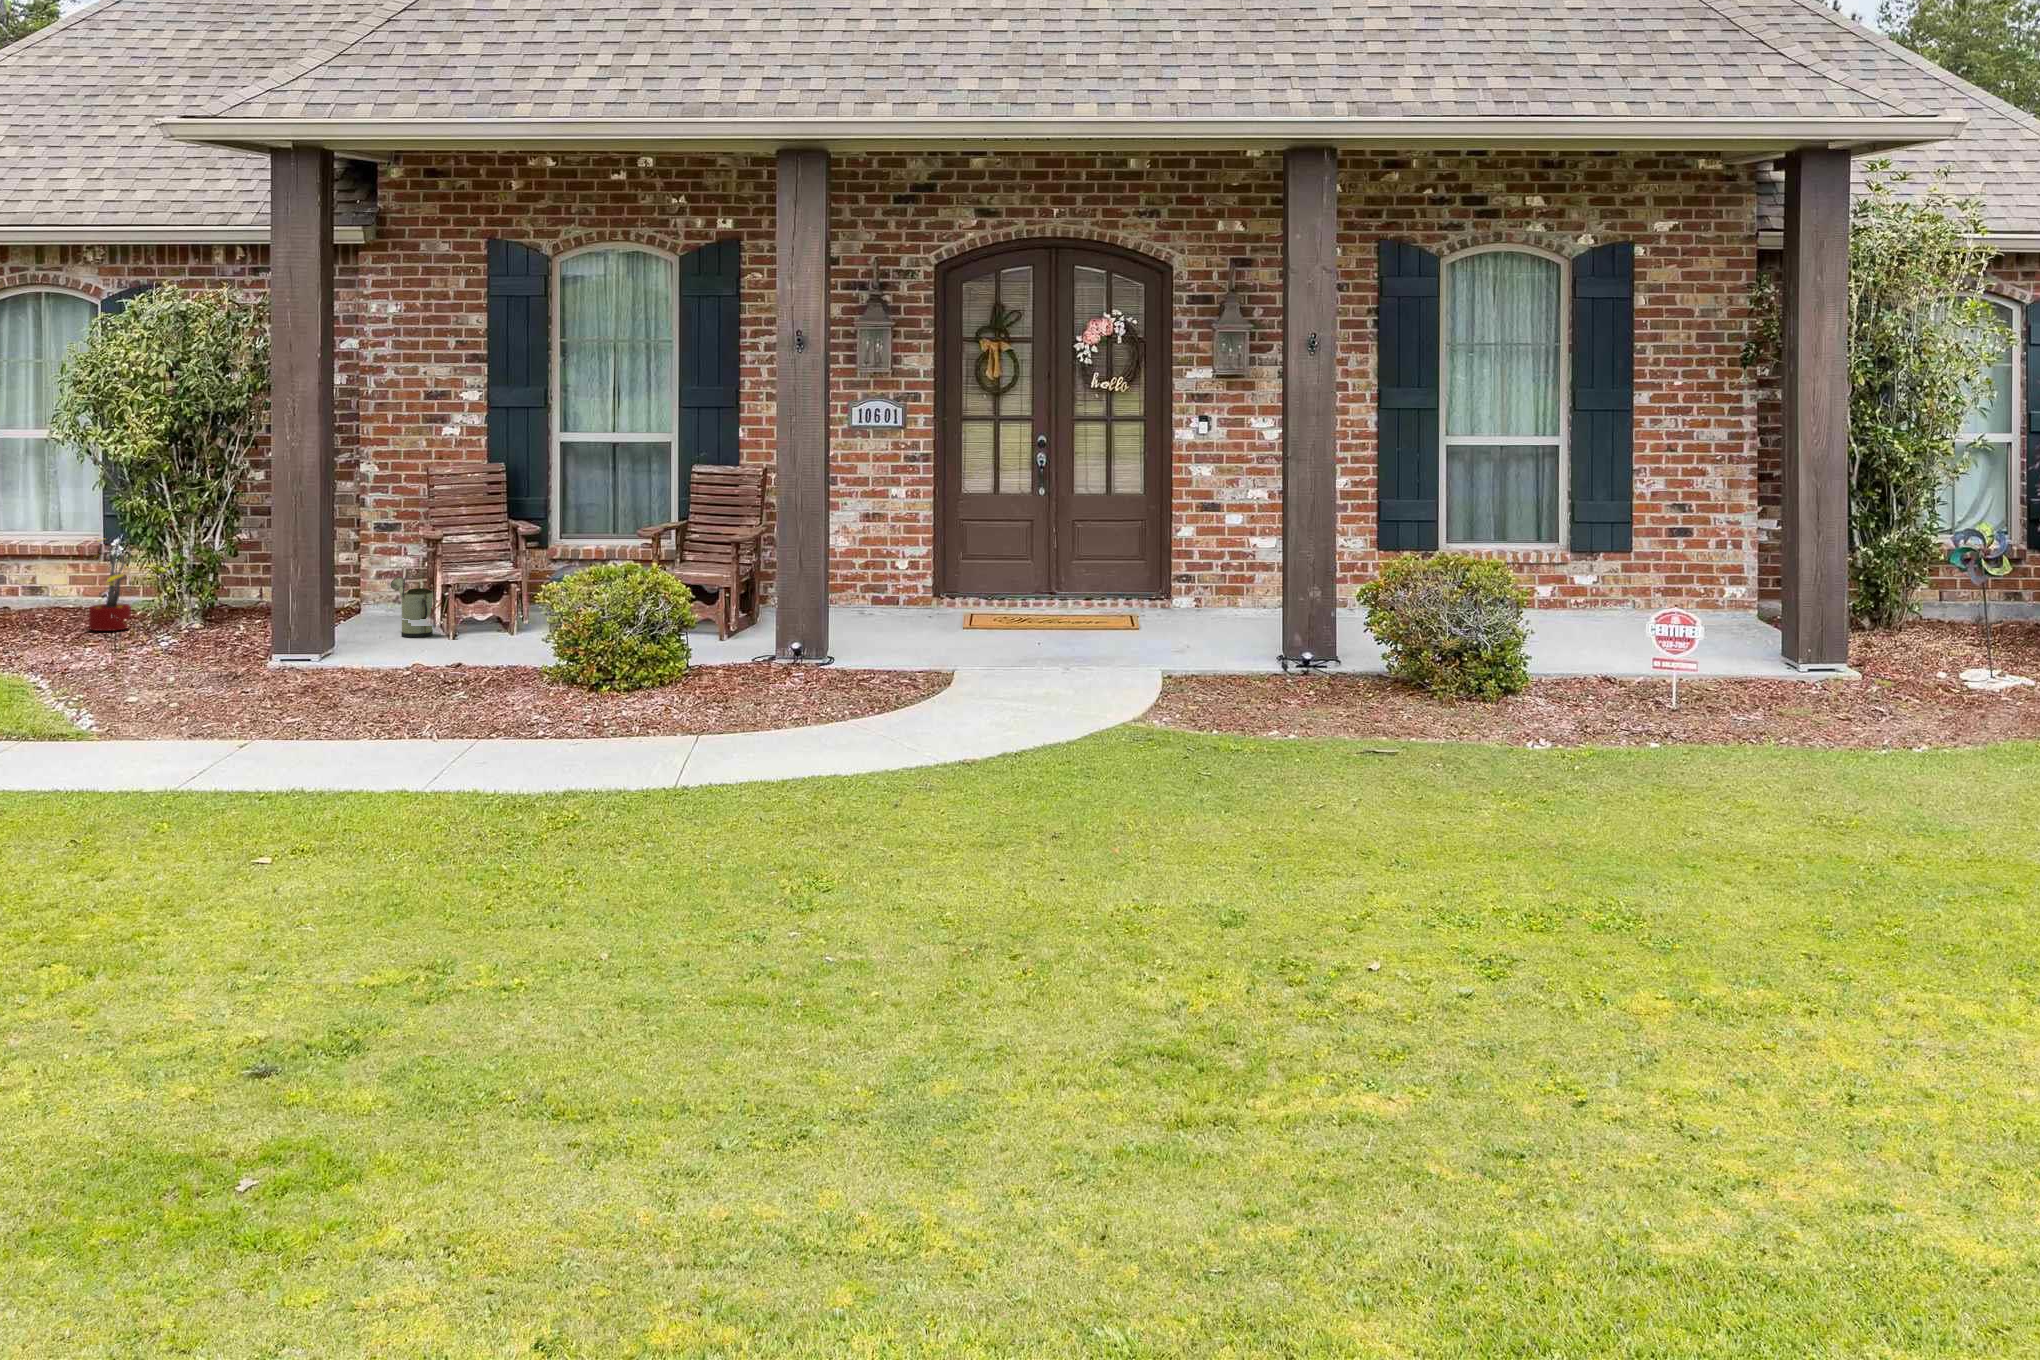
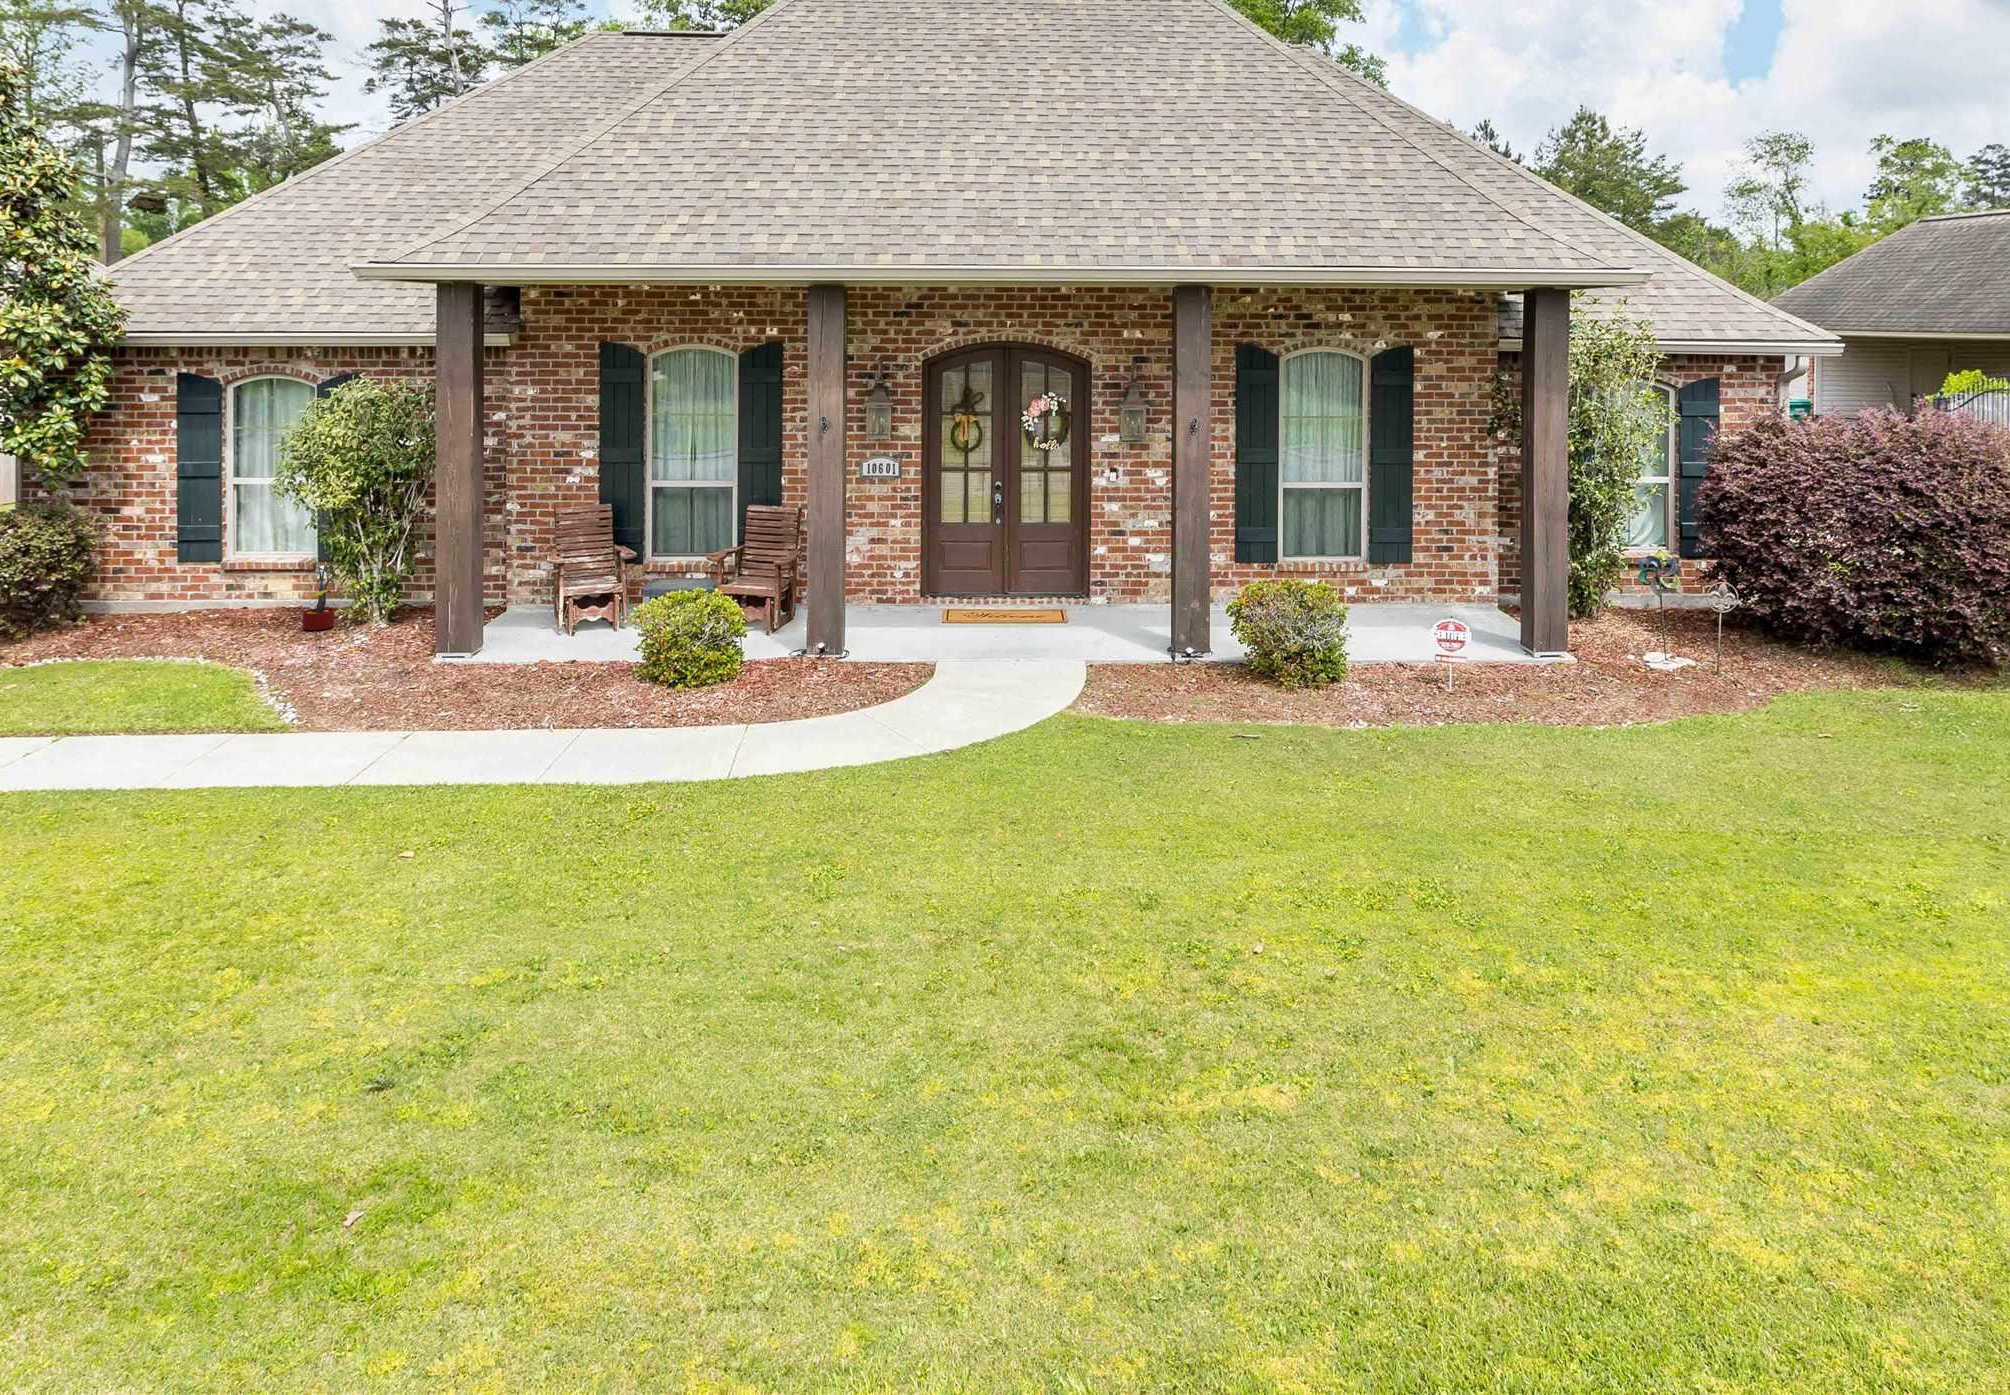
watering can: present [390,576,433,637] -> none [525,589,556,635]

